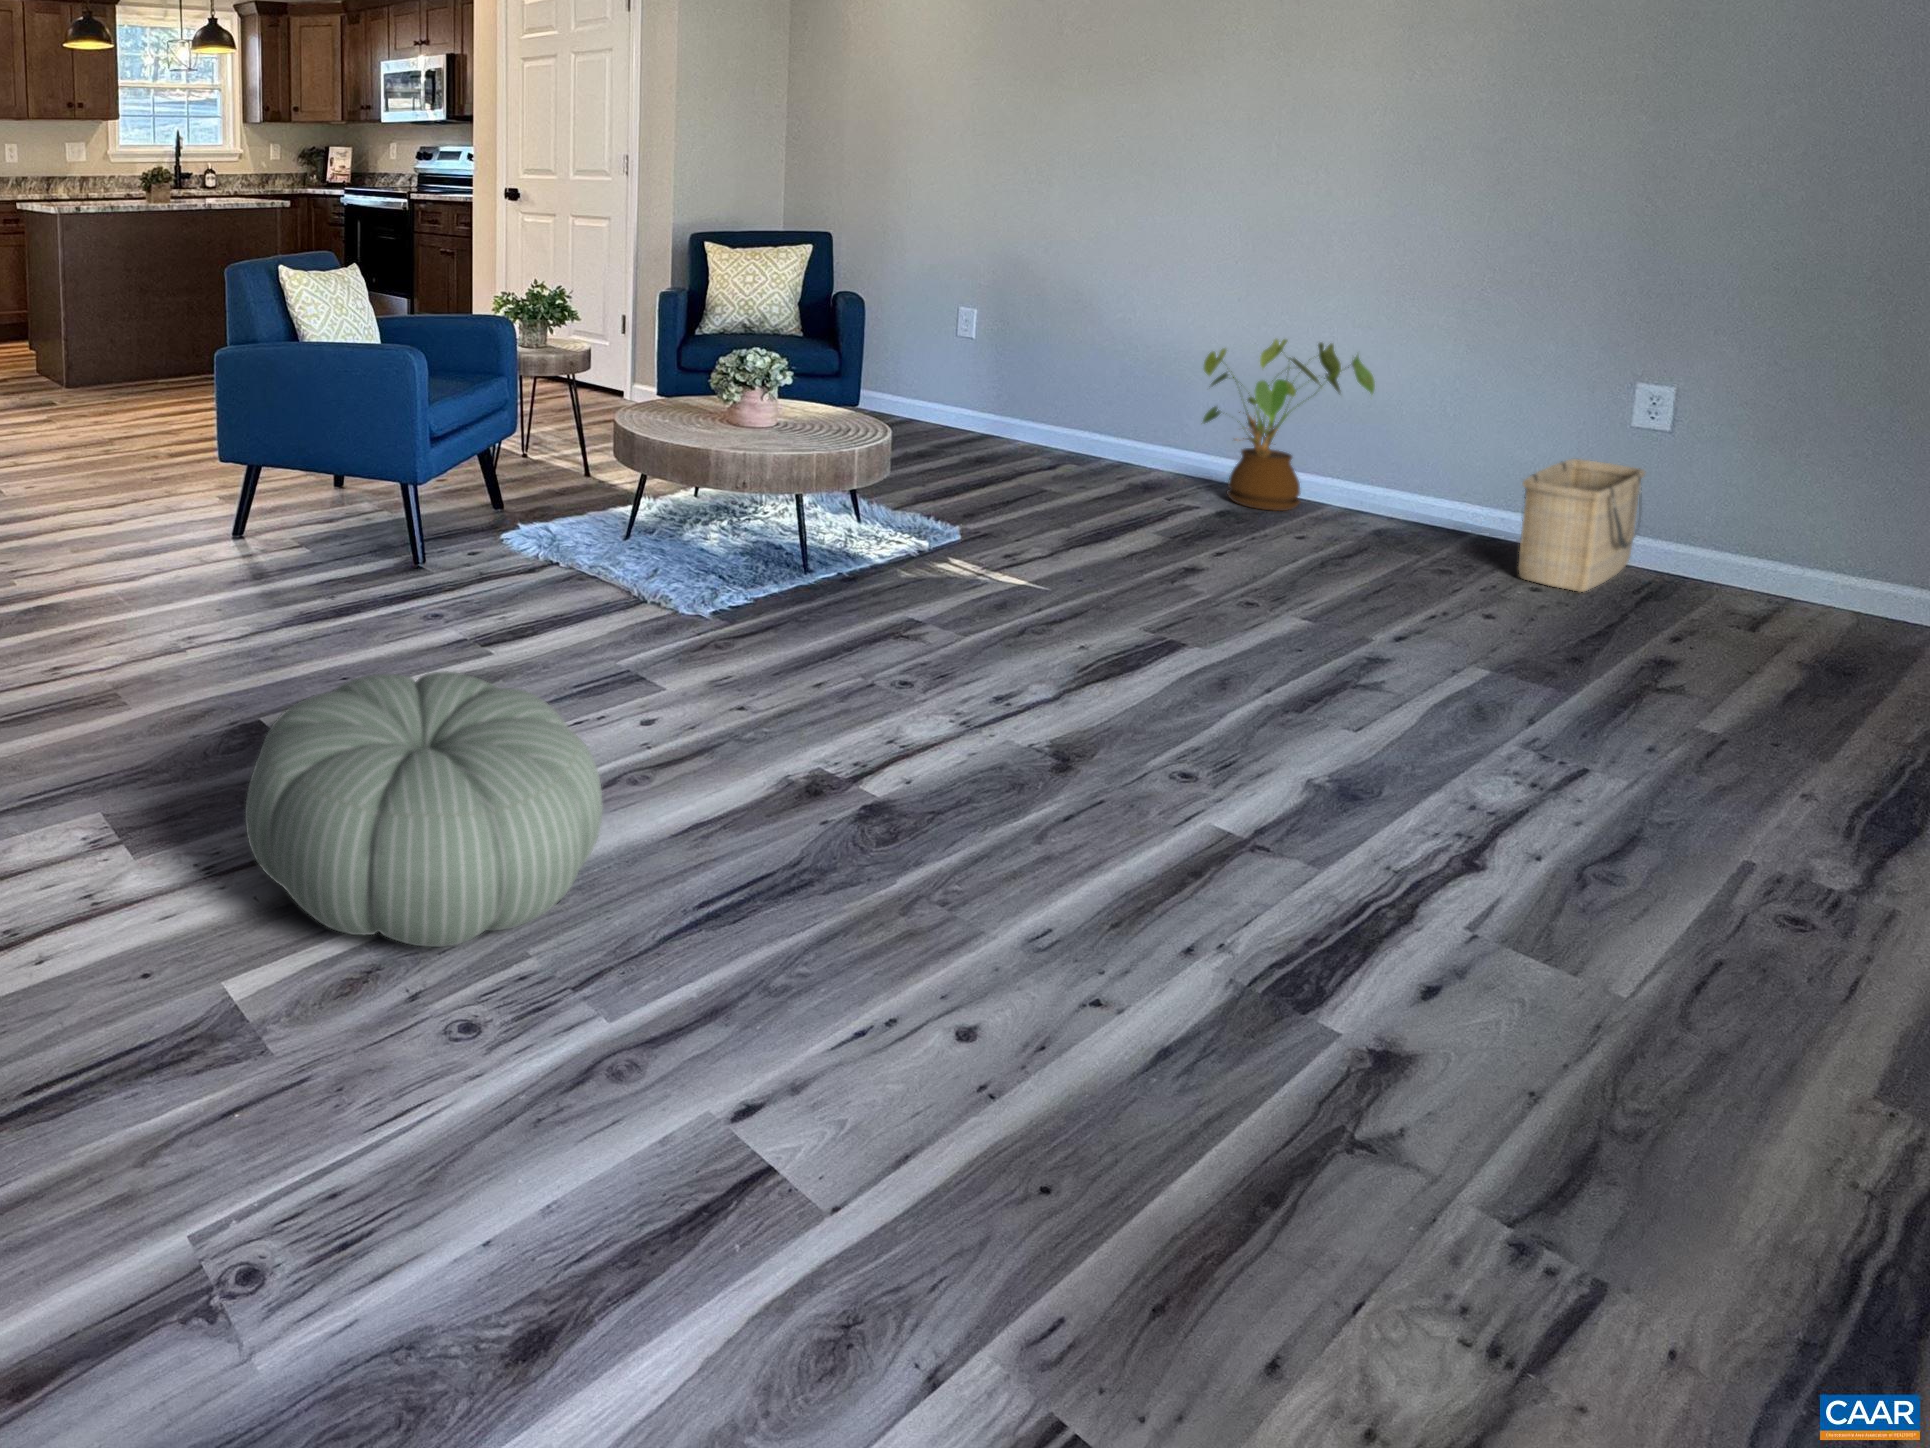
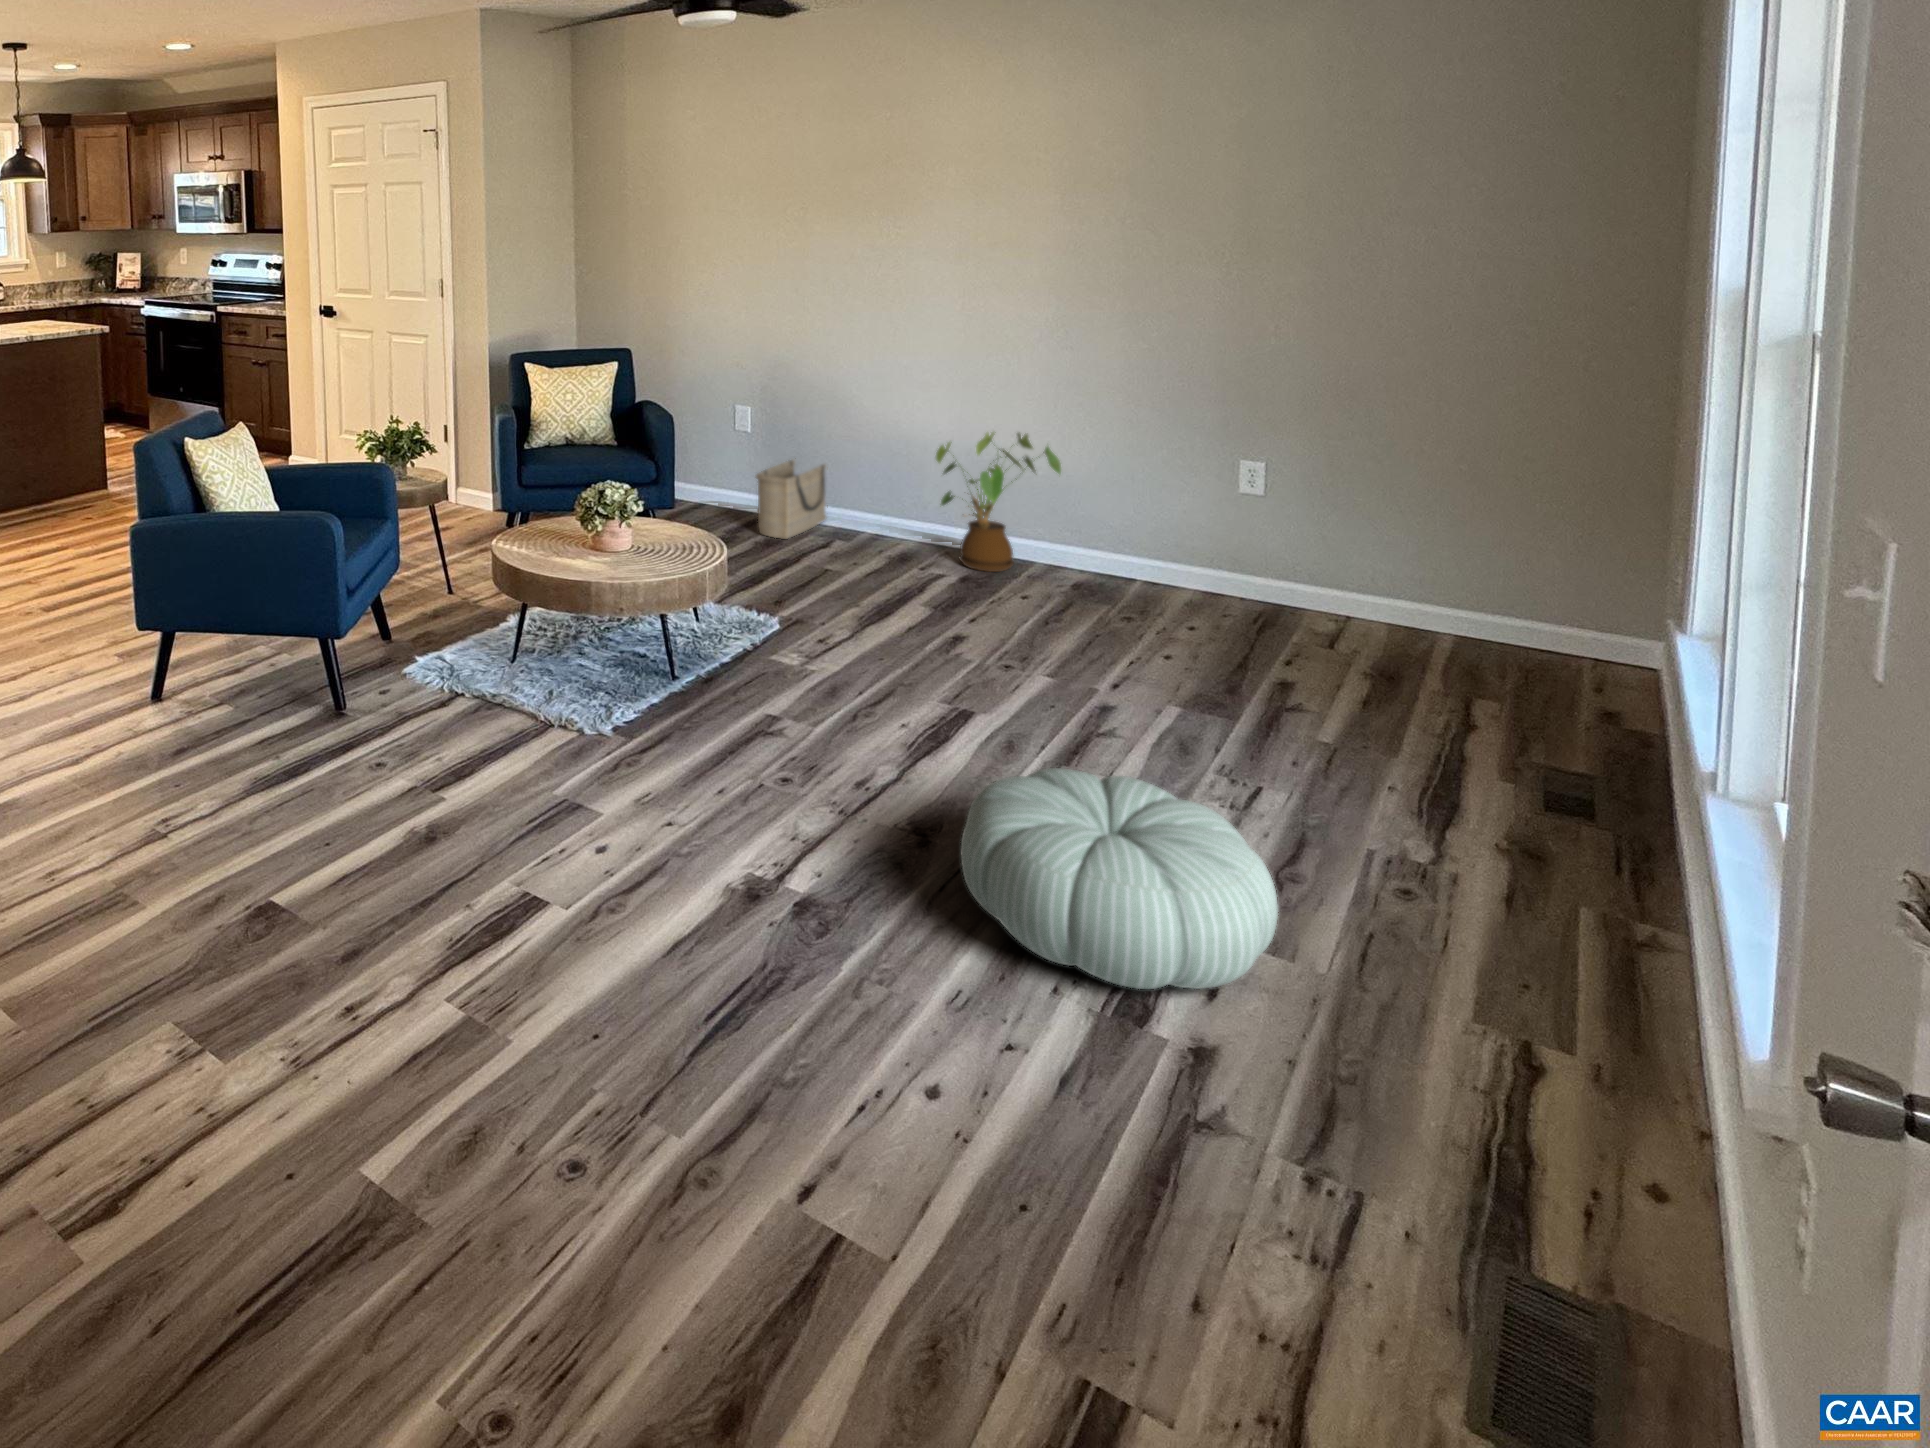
basket: present [1518,459,1645,592] -> present [756,458,828,539]
pouf: present [245,671,603,947] -> present [961,768,1278,989]

